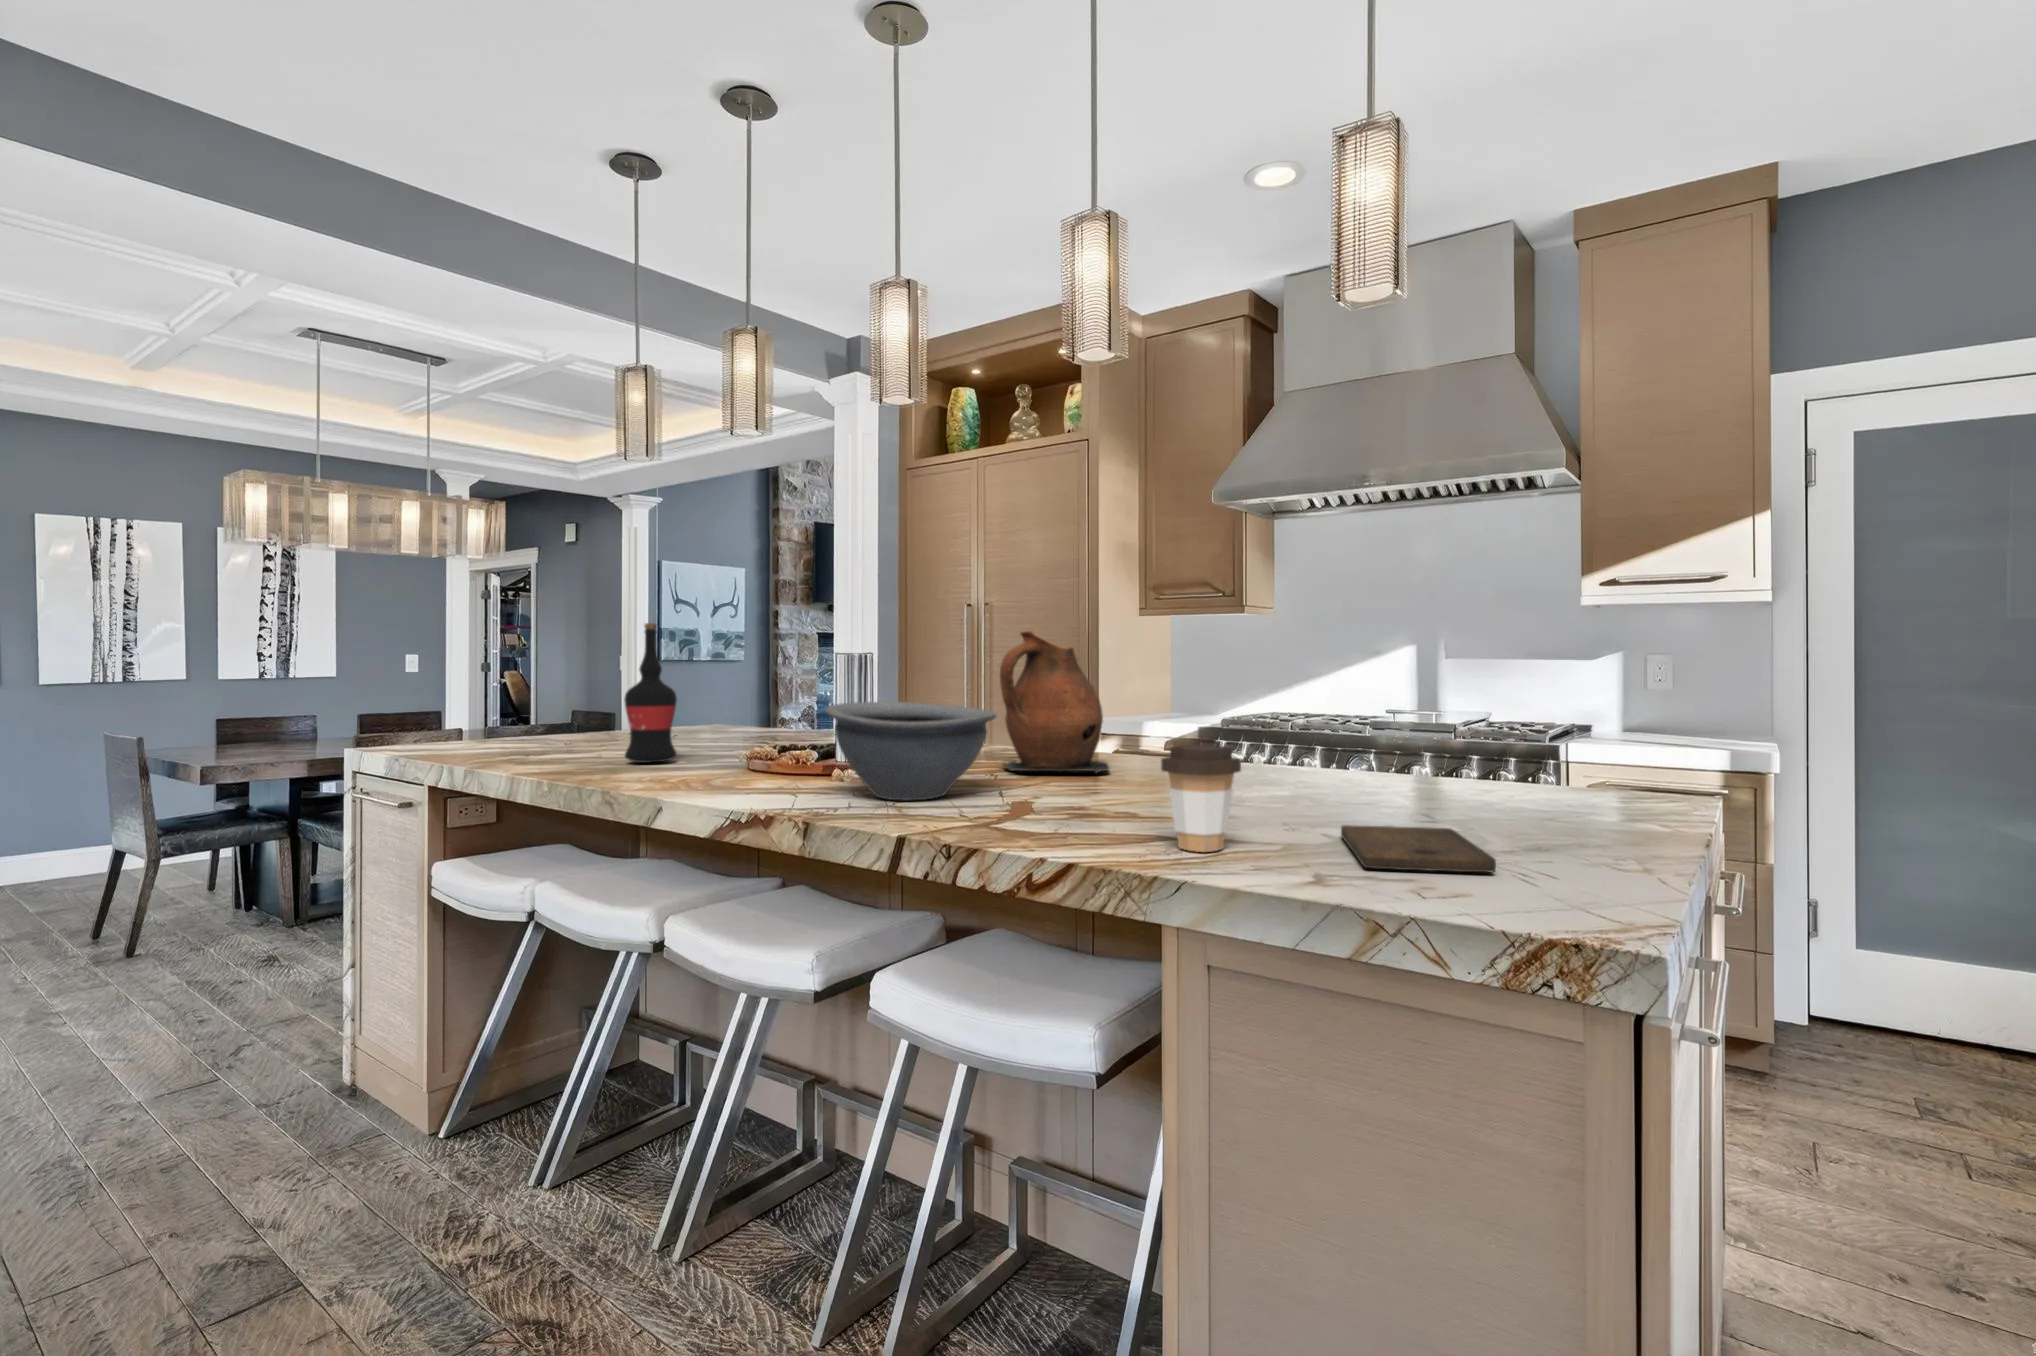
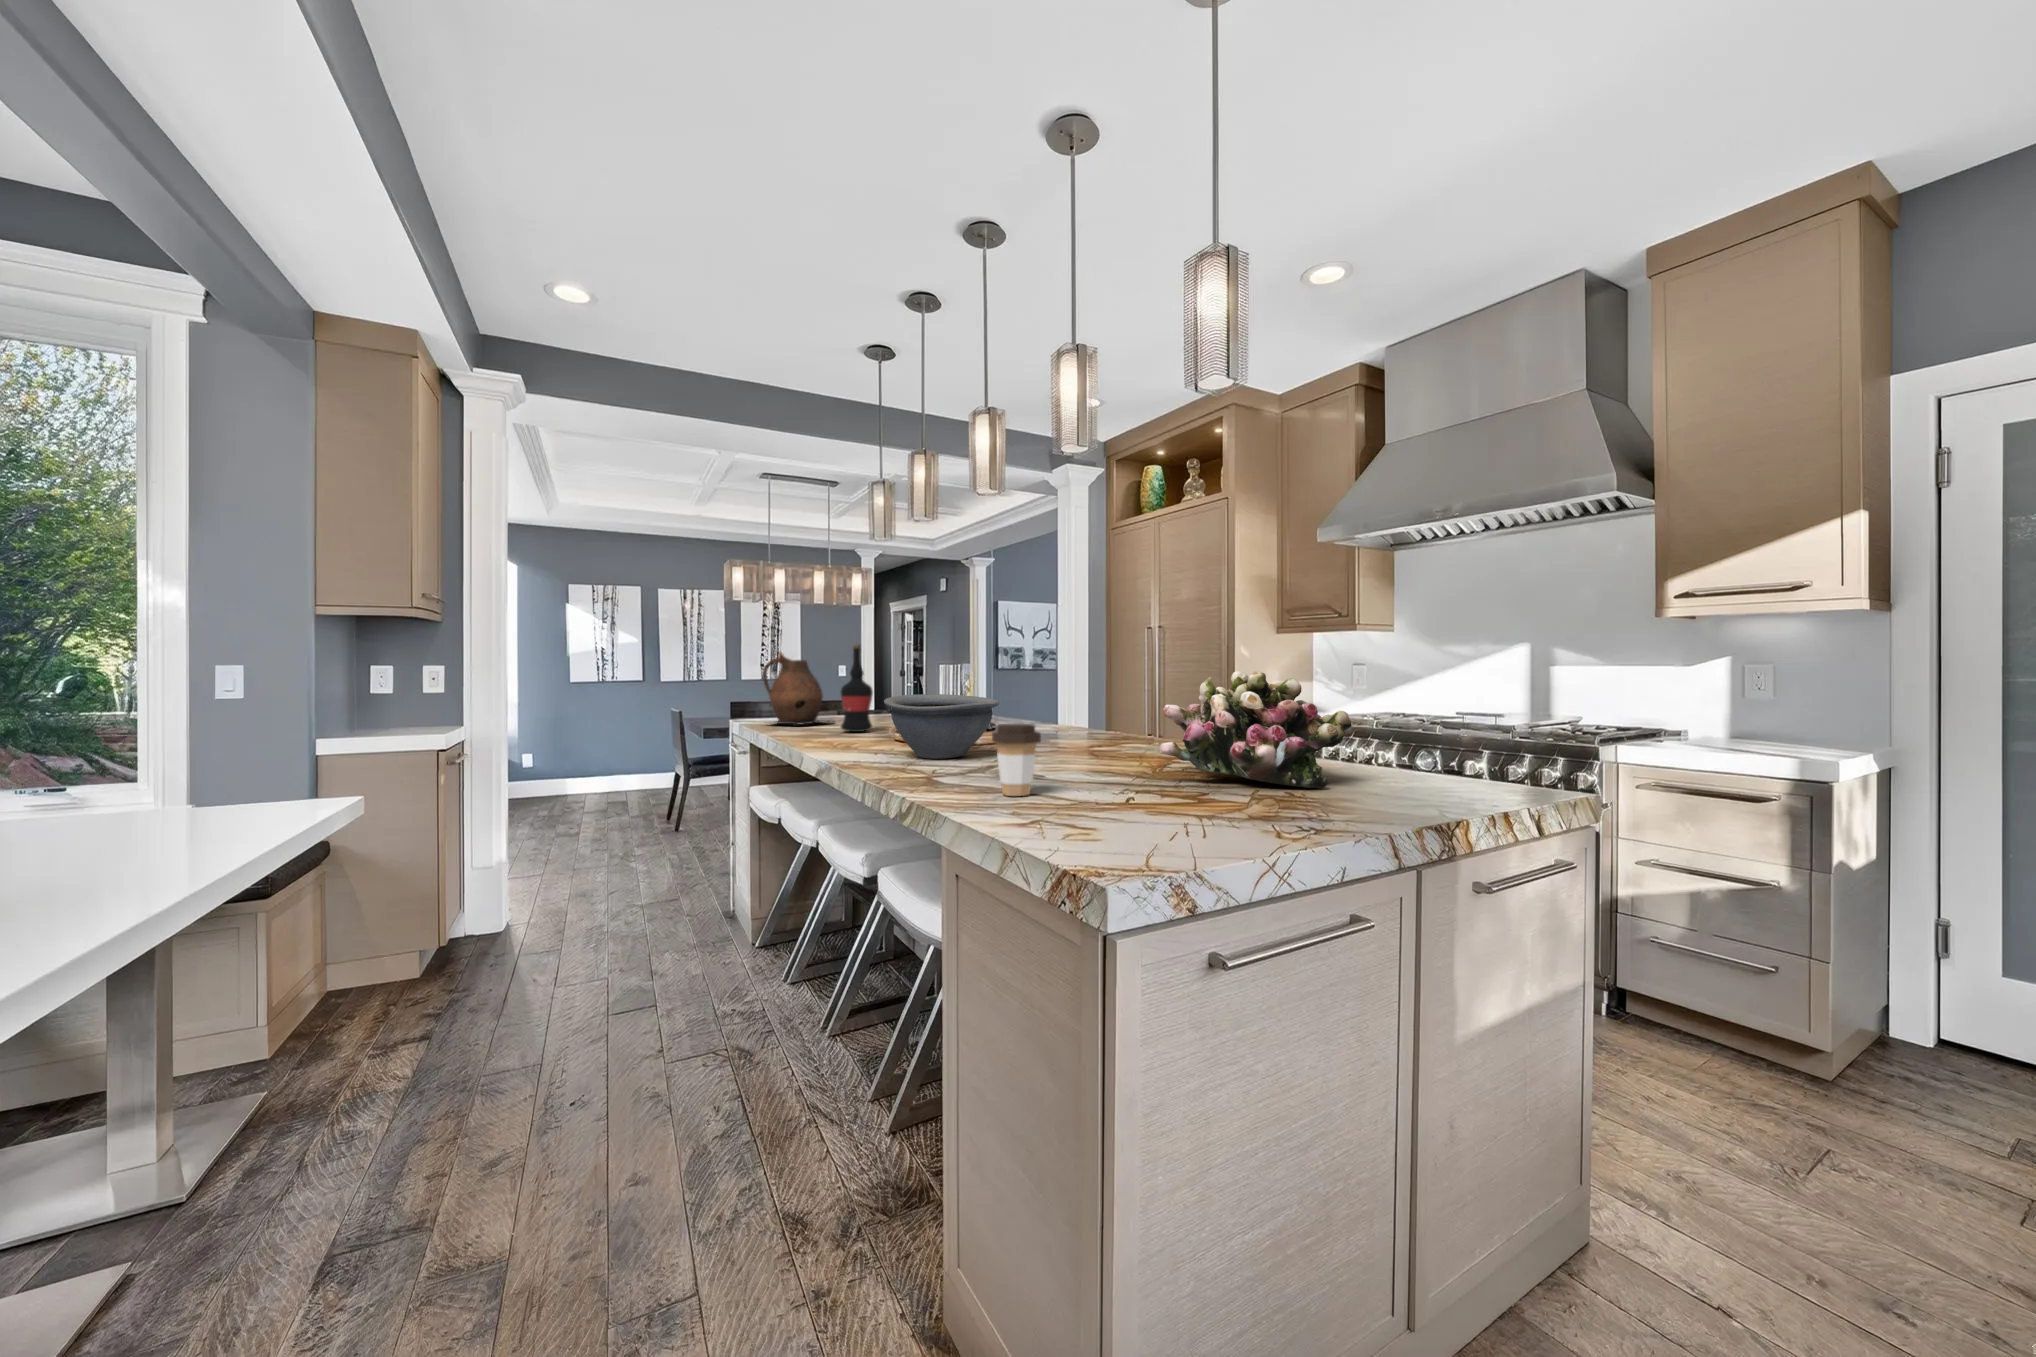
ceramic pitcher: present [1000,631,1109,773] -> present [763,652,823,725]
flower arrangement: none [1279,666,1520,814] -> present [1159,671,1352,788]
cutting board: present [1341,825,1496,872] -> none [1078,786,1209,820]

